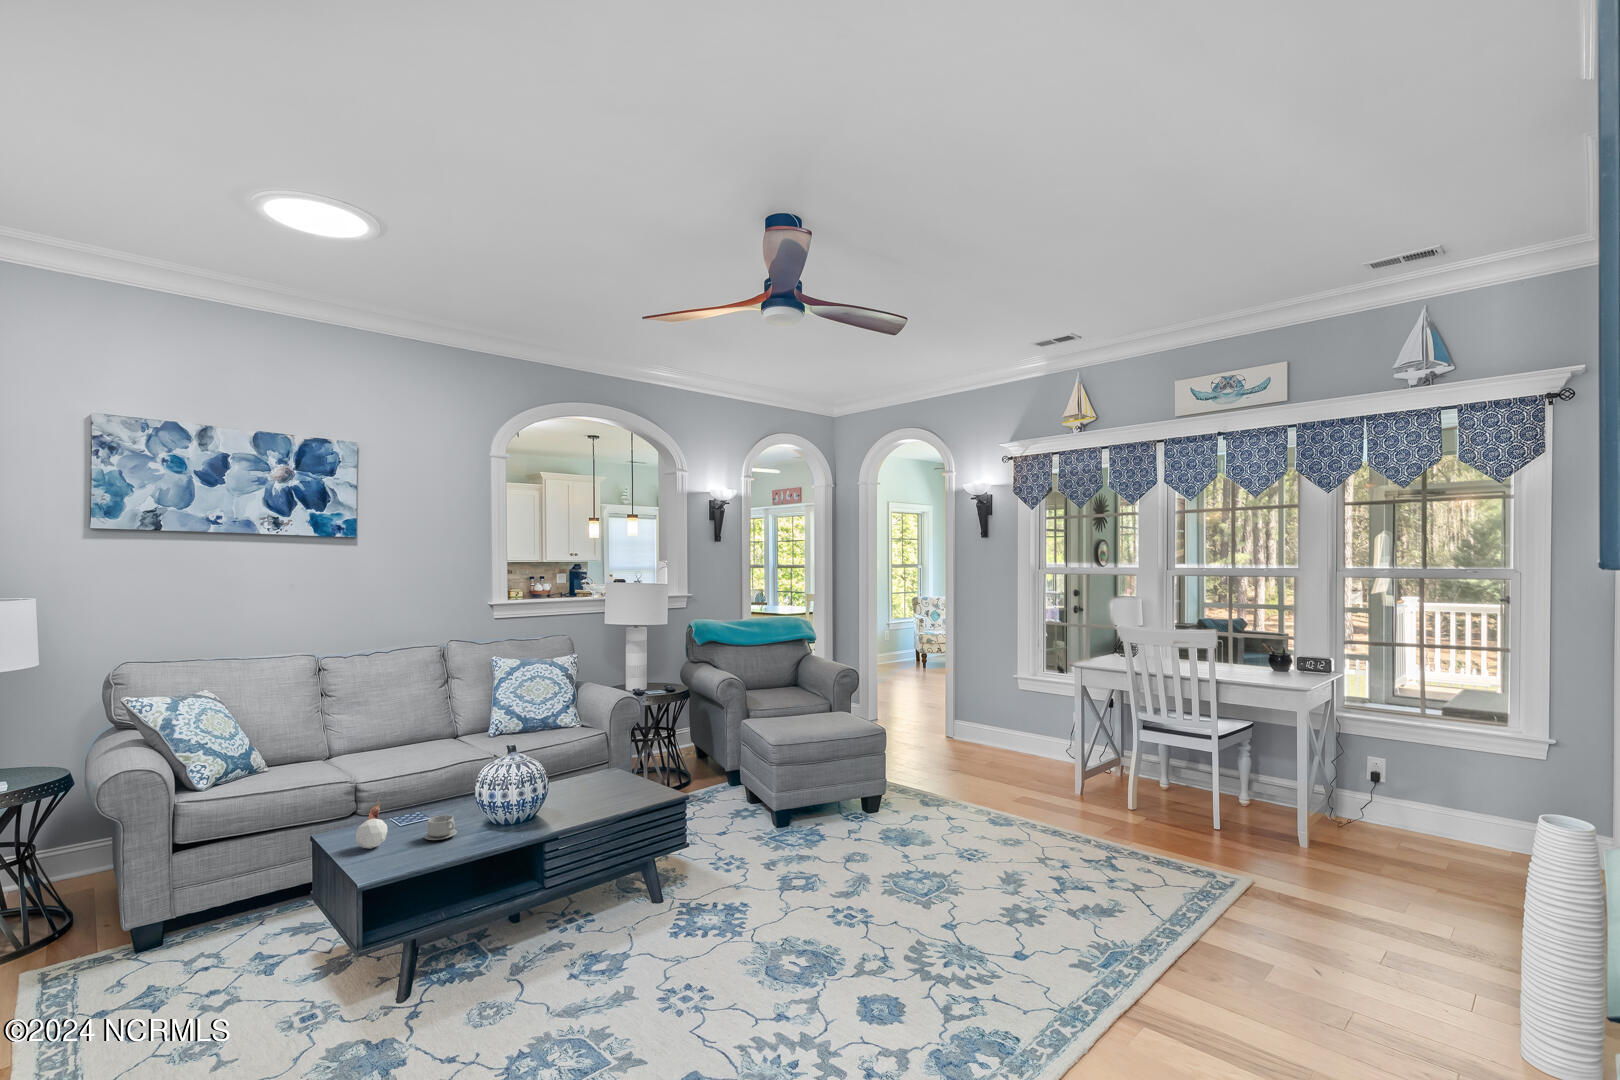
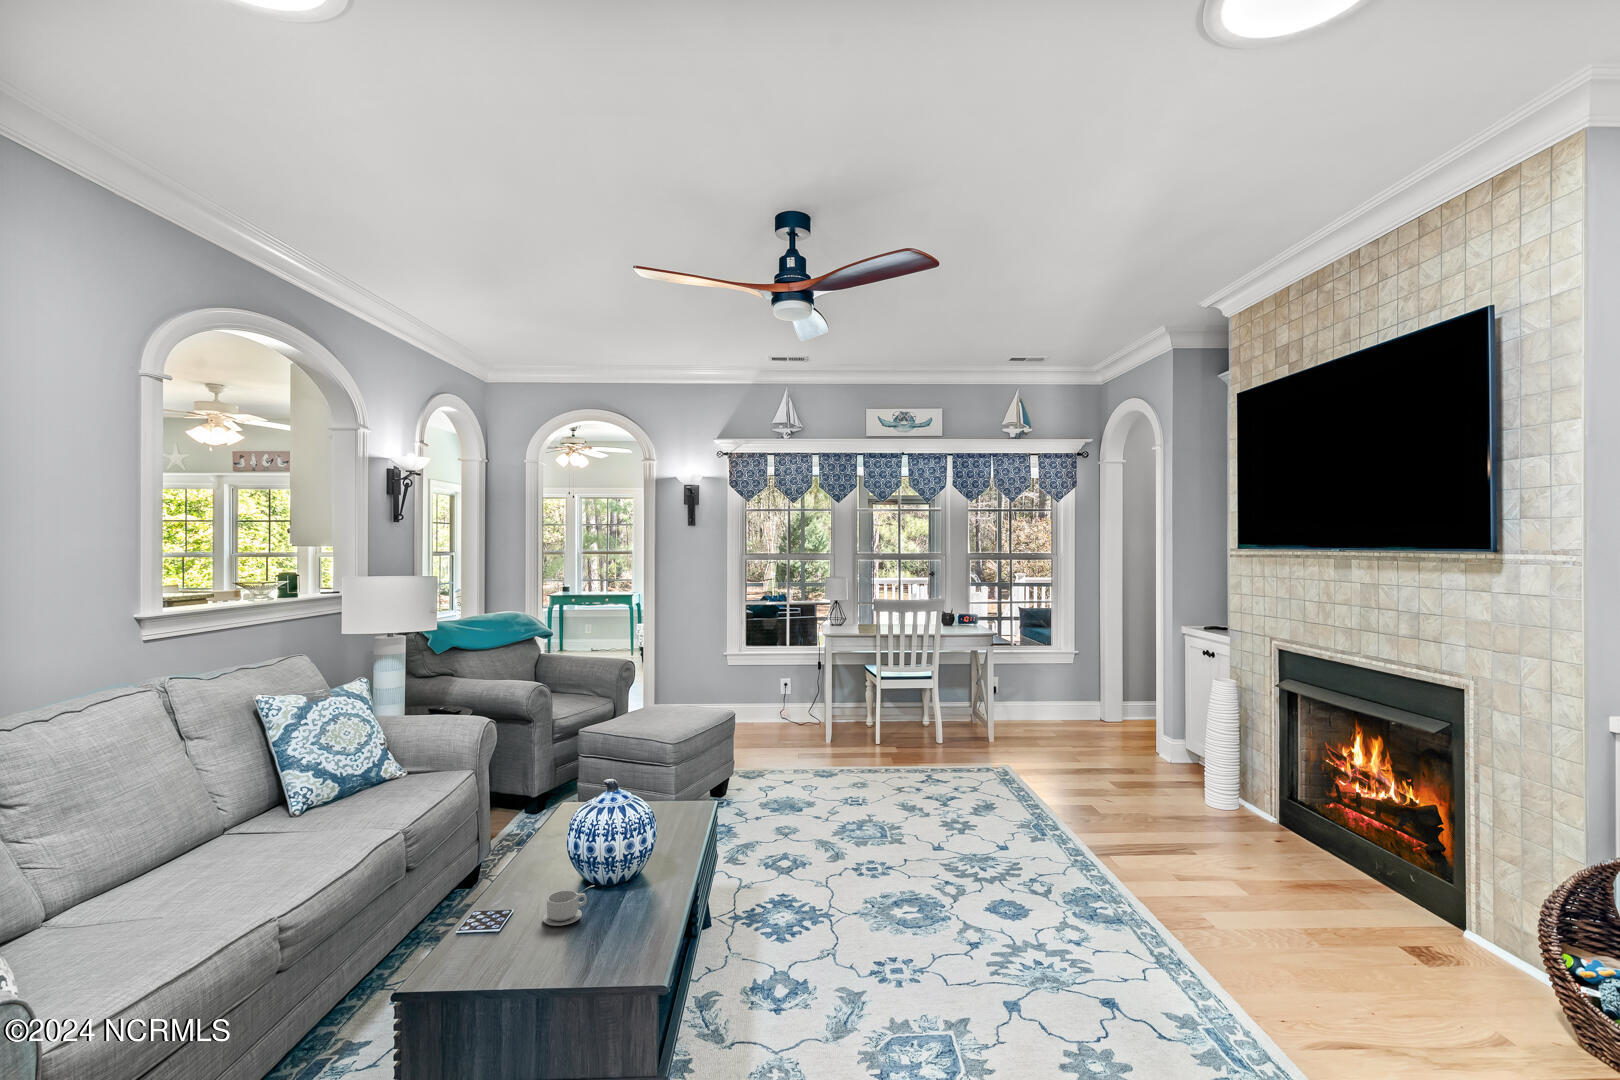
candle: present [356,801,387,849] -> none [493,886,533,958]

